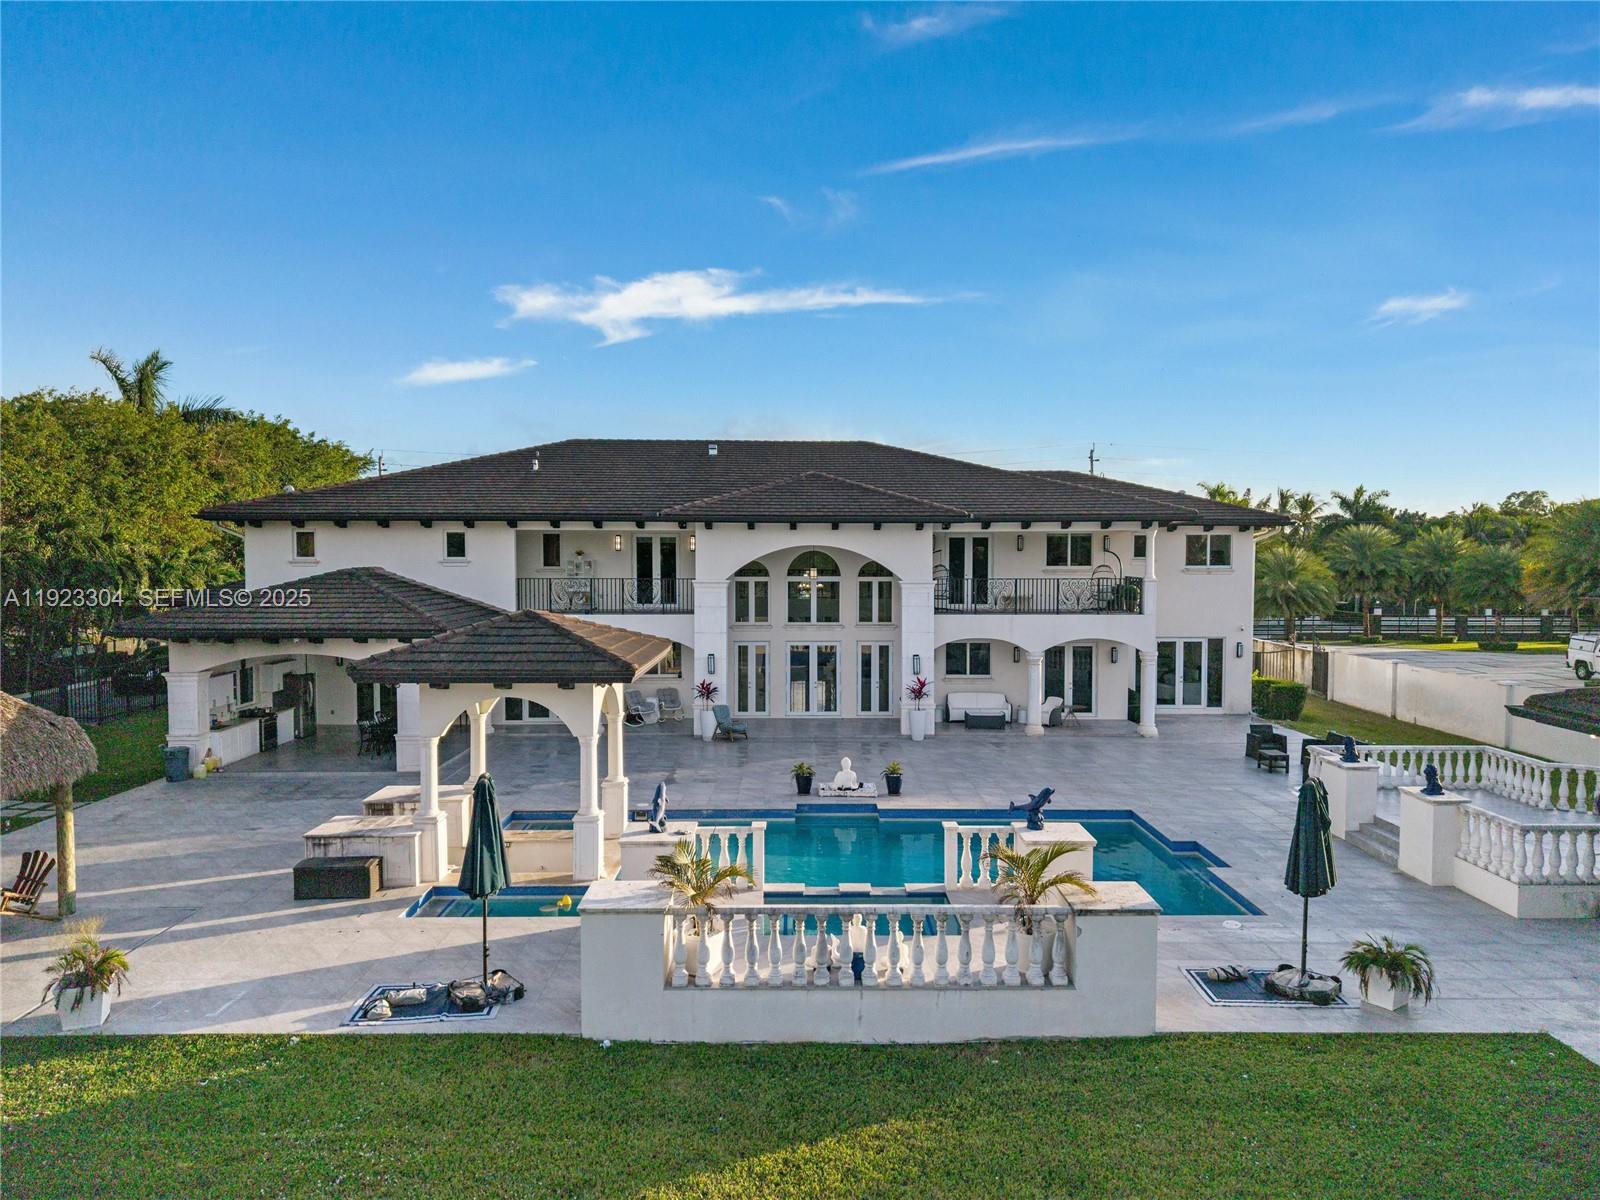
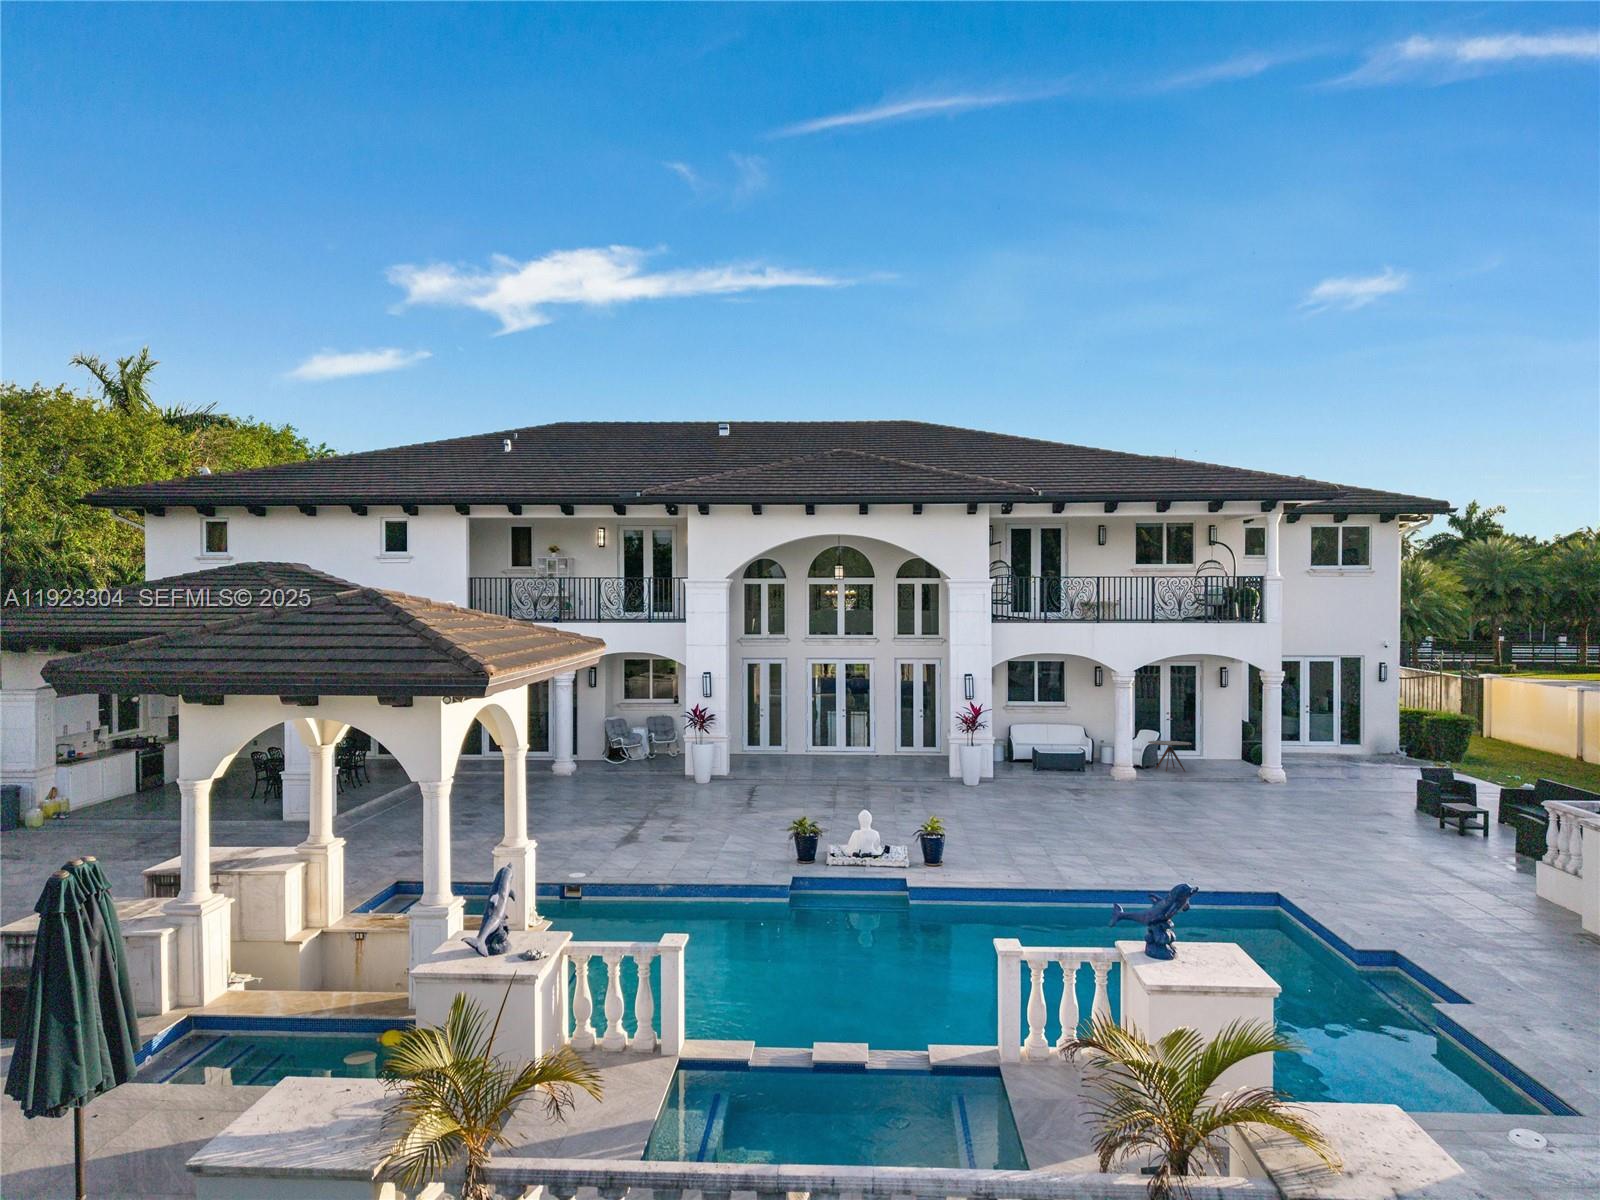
armchair: present [711,705,749,742] -> none [703,736,751,784]

